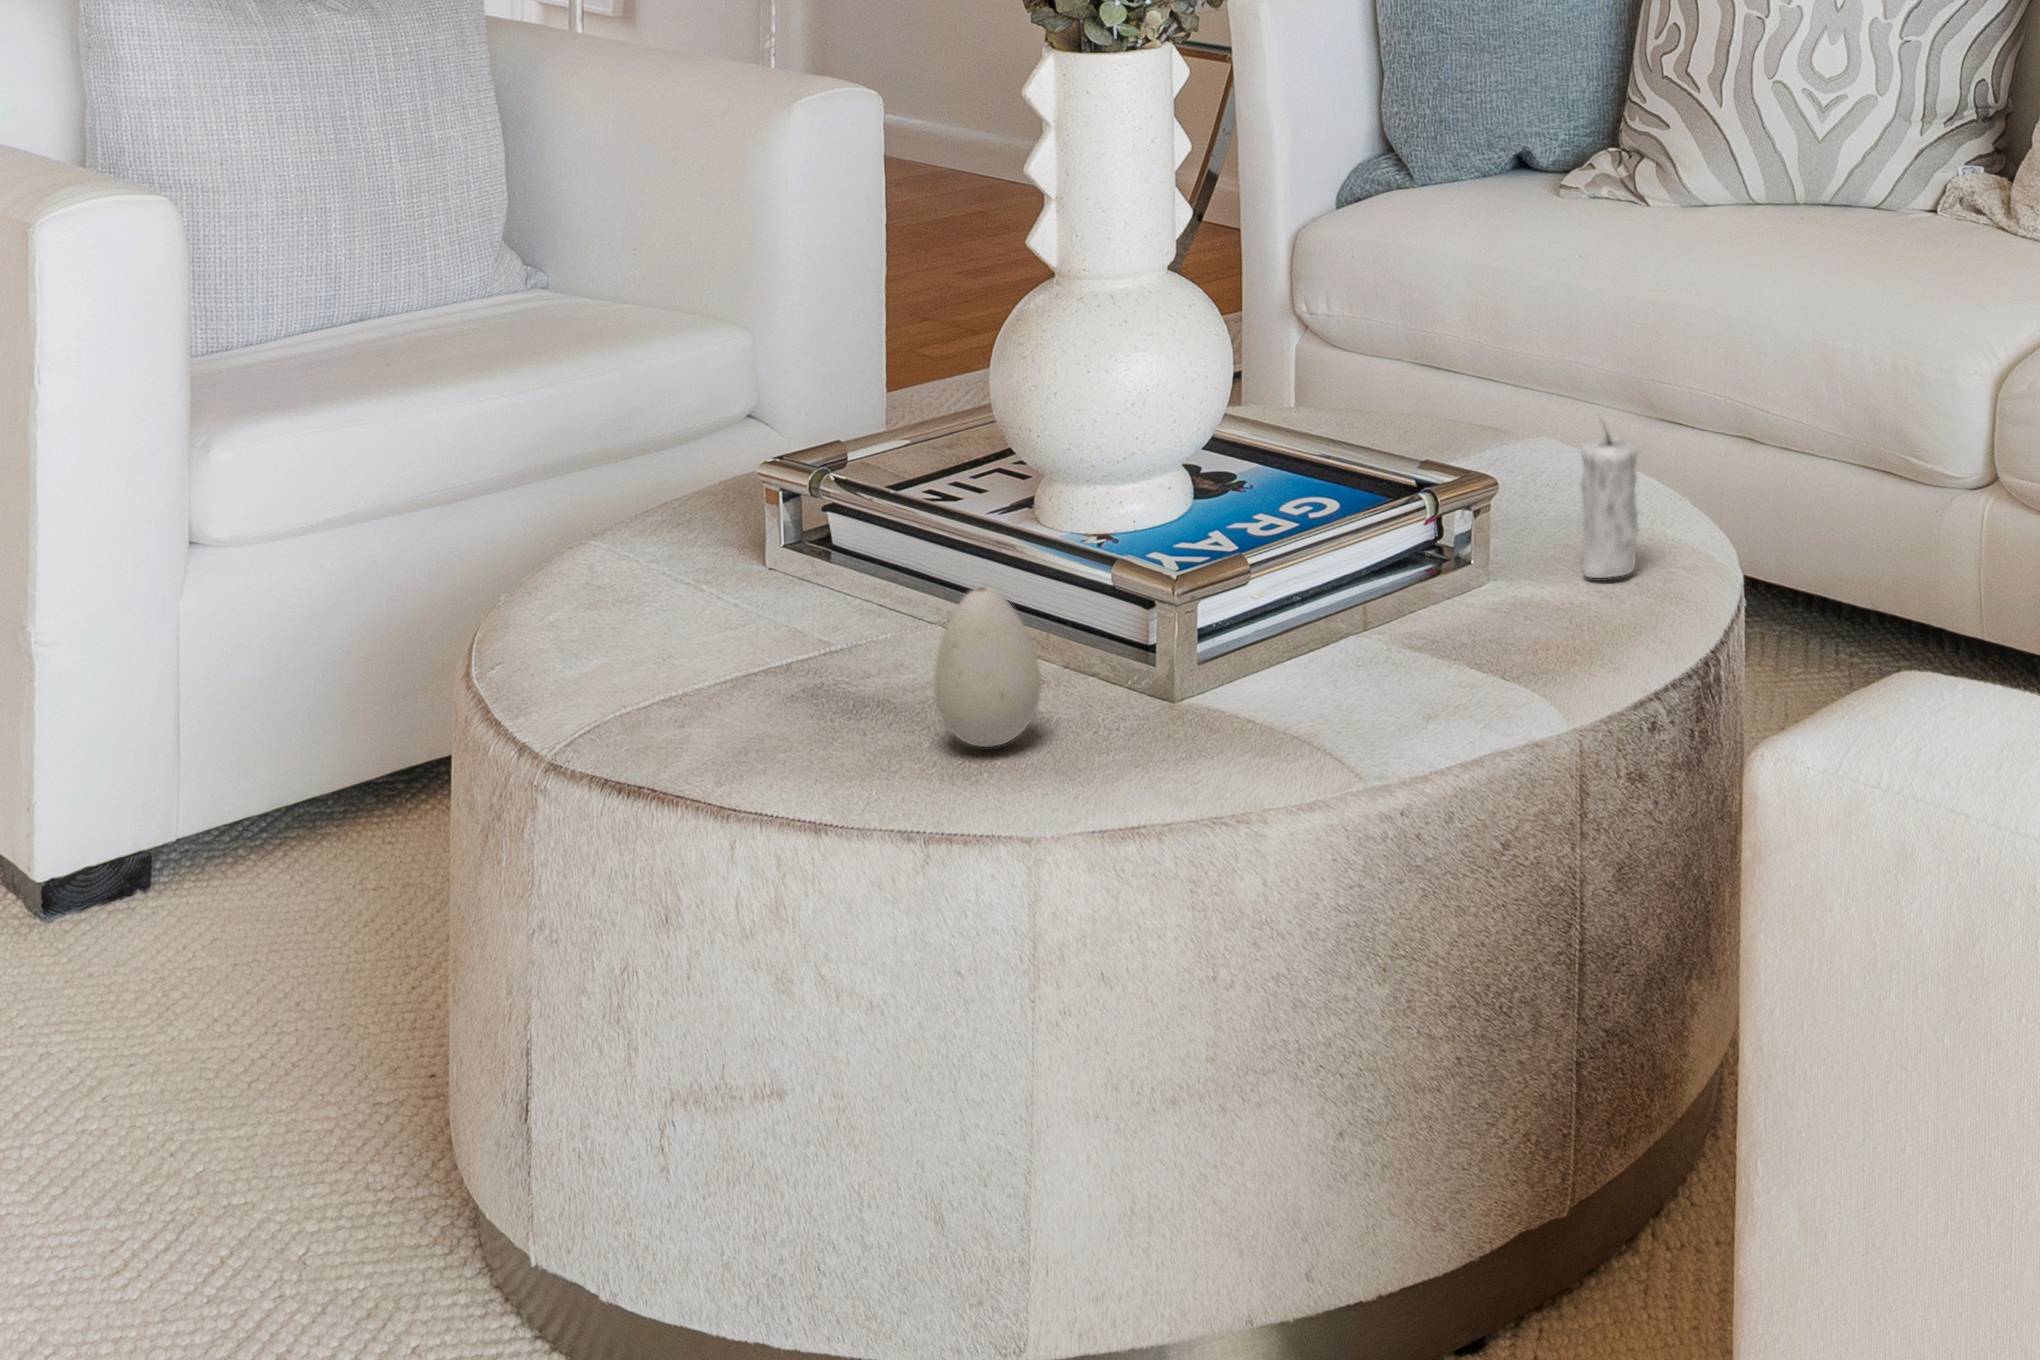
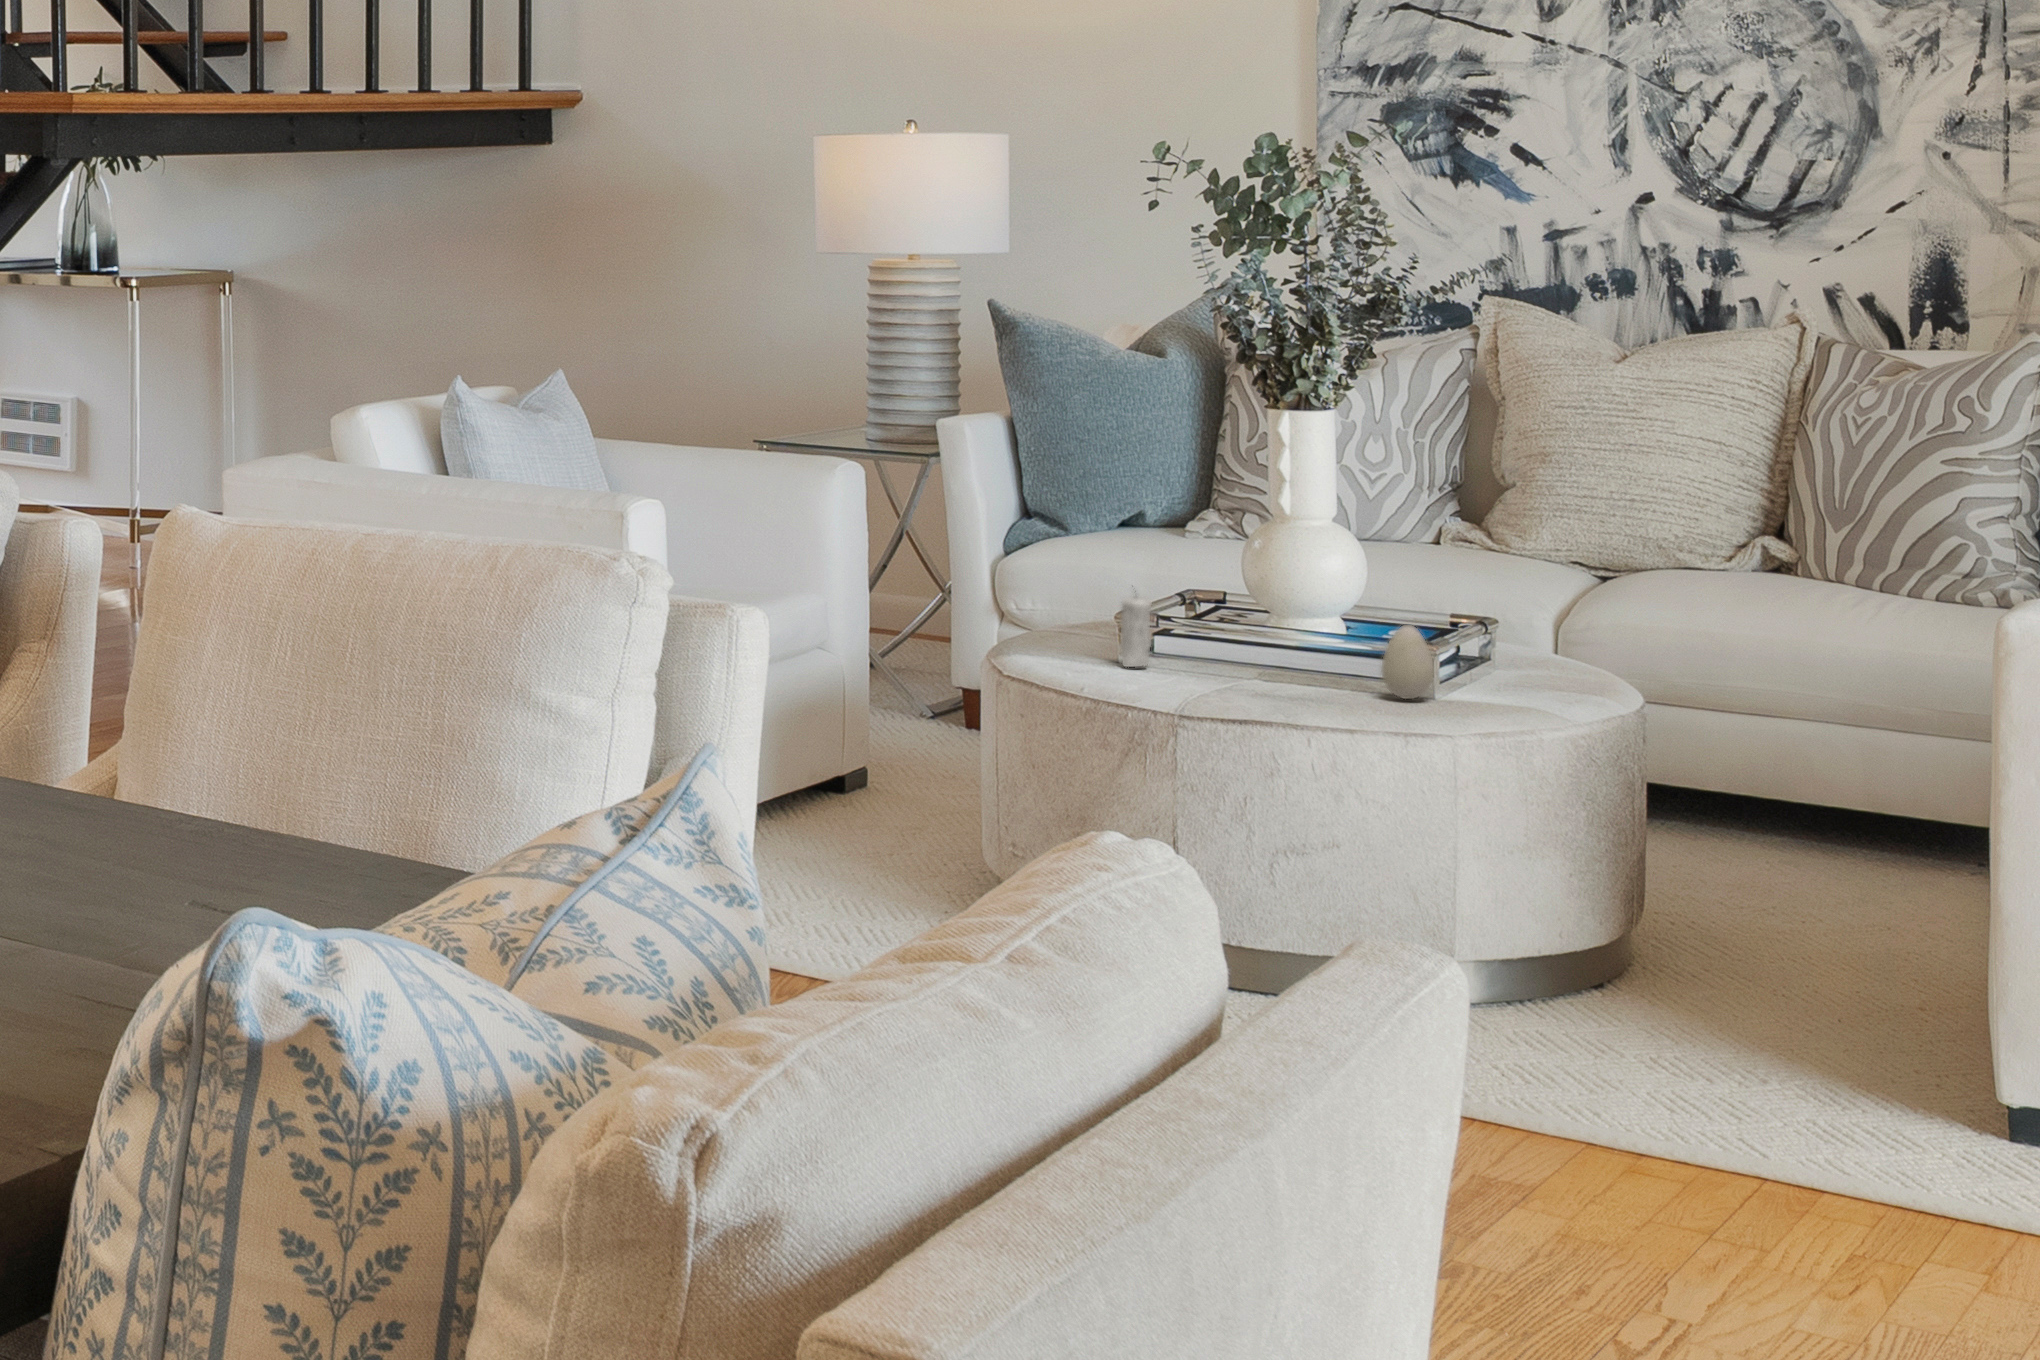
candle: present [1581,433,1639,578] -> present [1121,596,1151,667]

